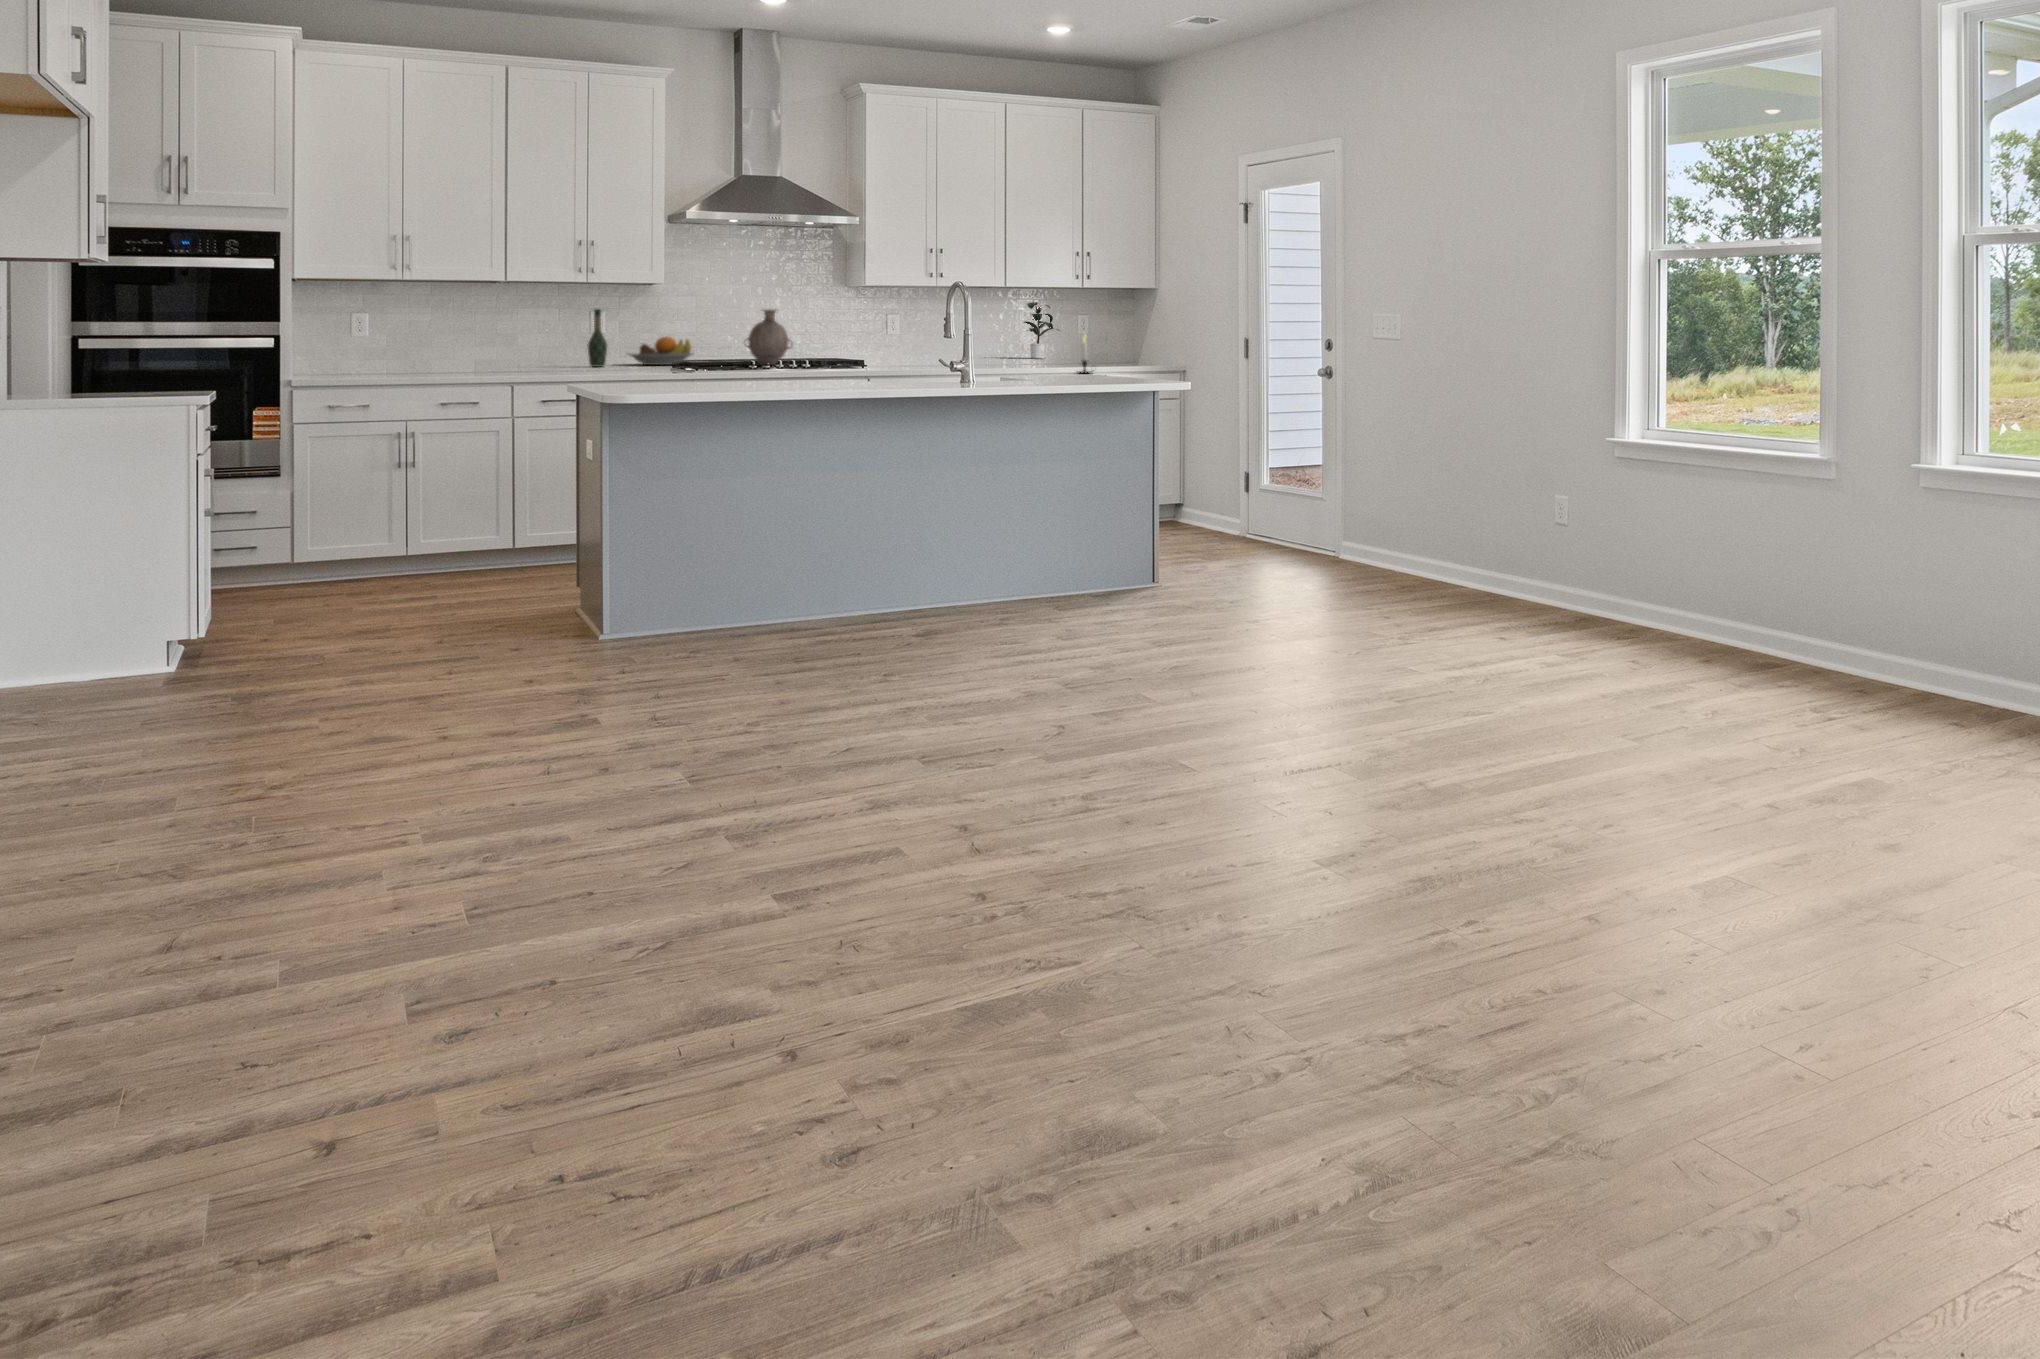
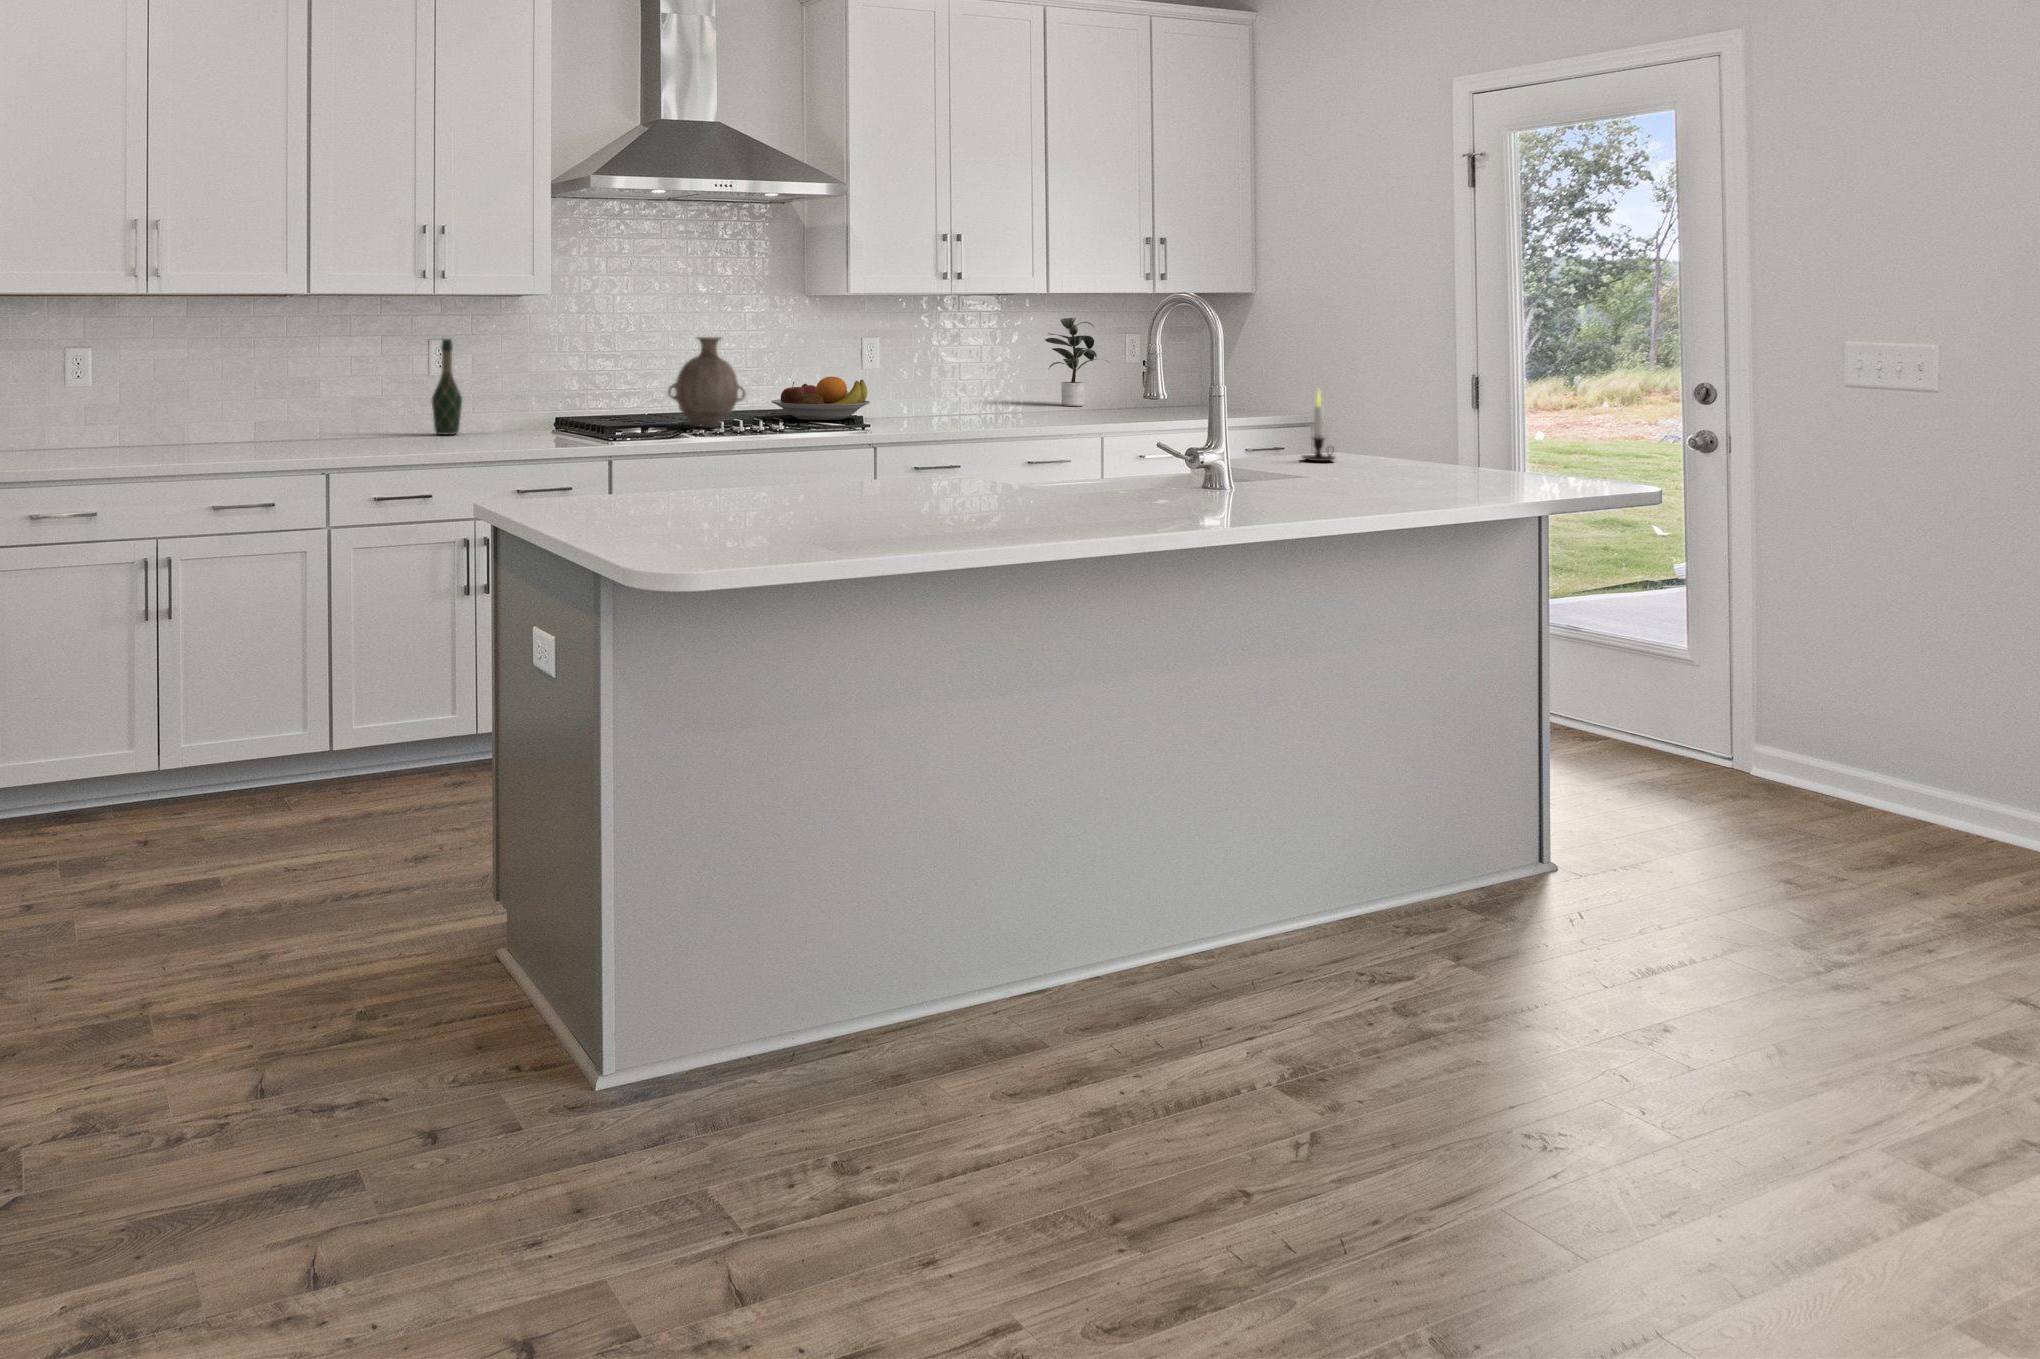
fruit bowl: present [630,337,692,365] -> present [771,377,870,420]

